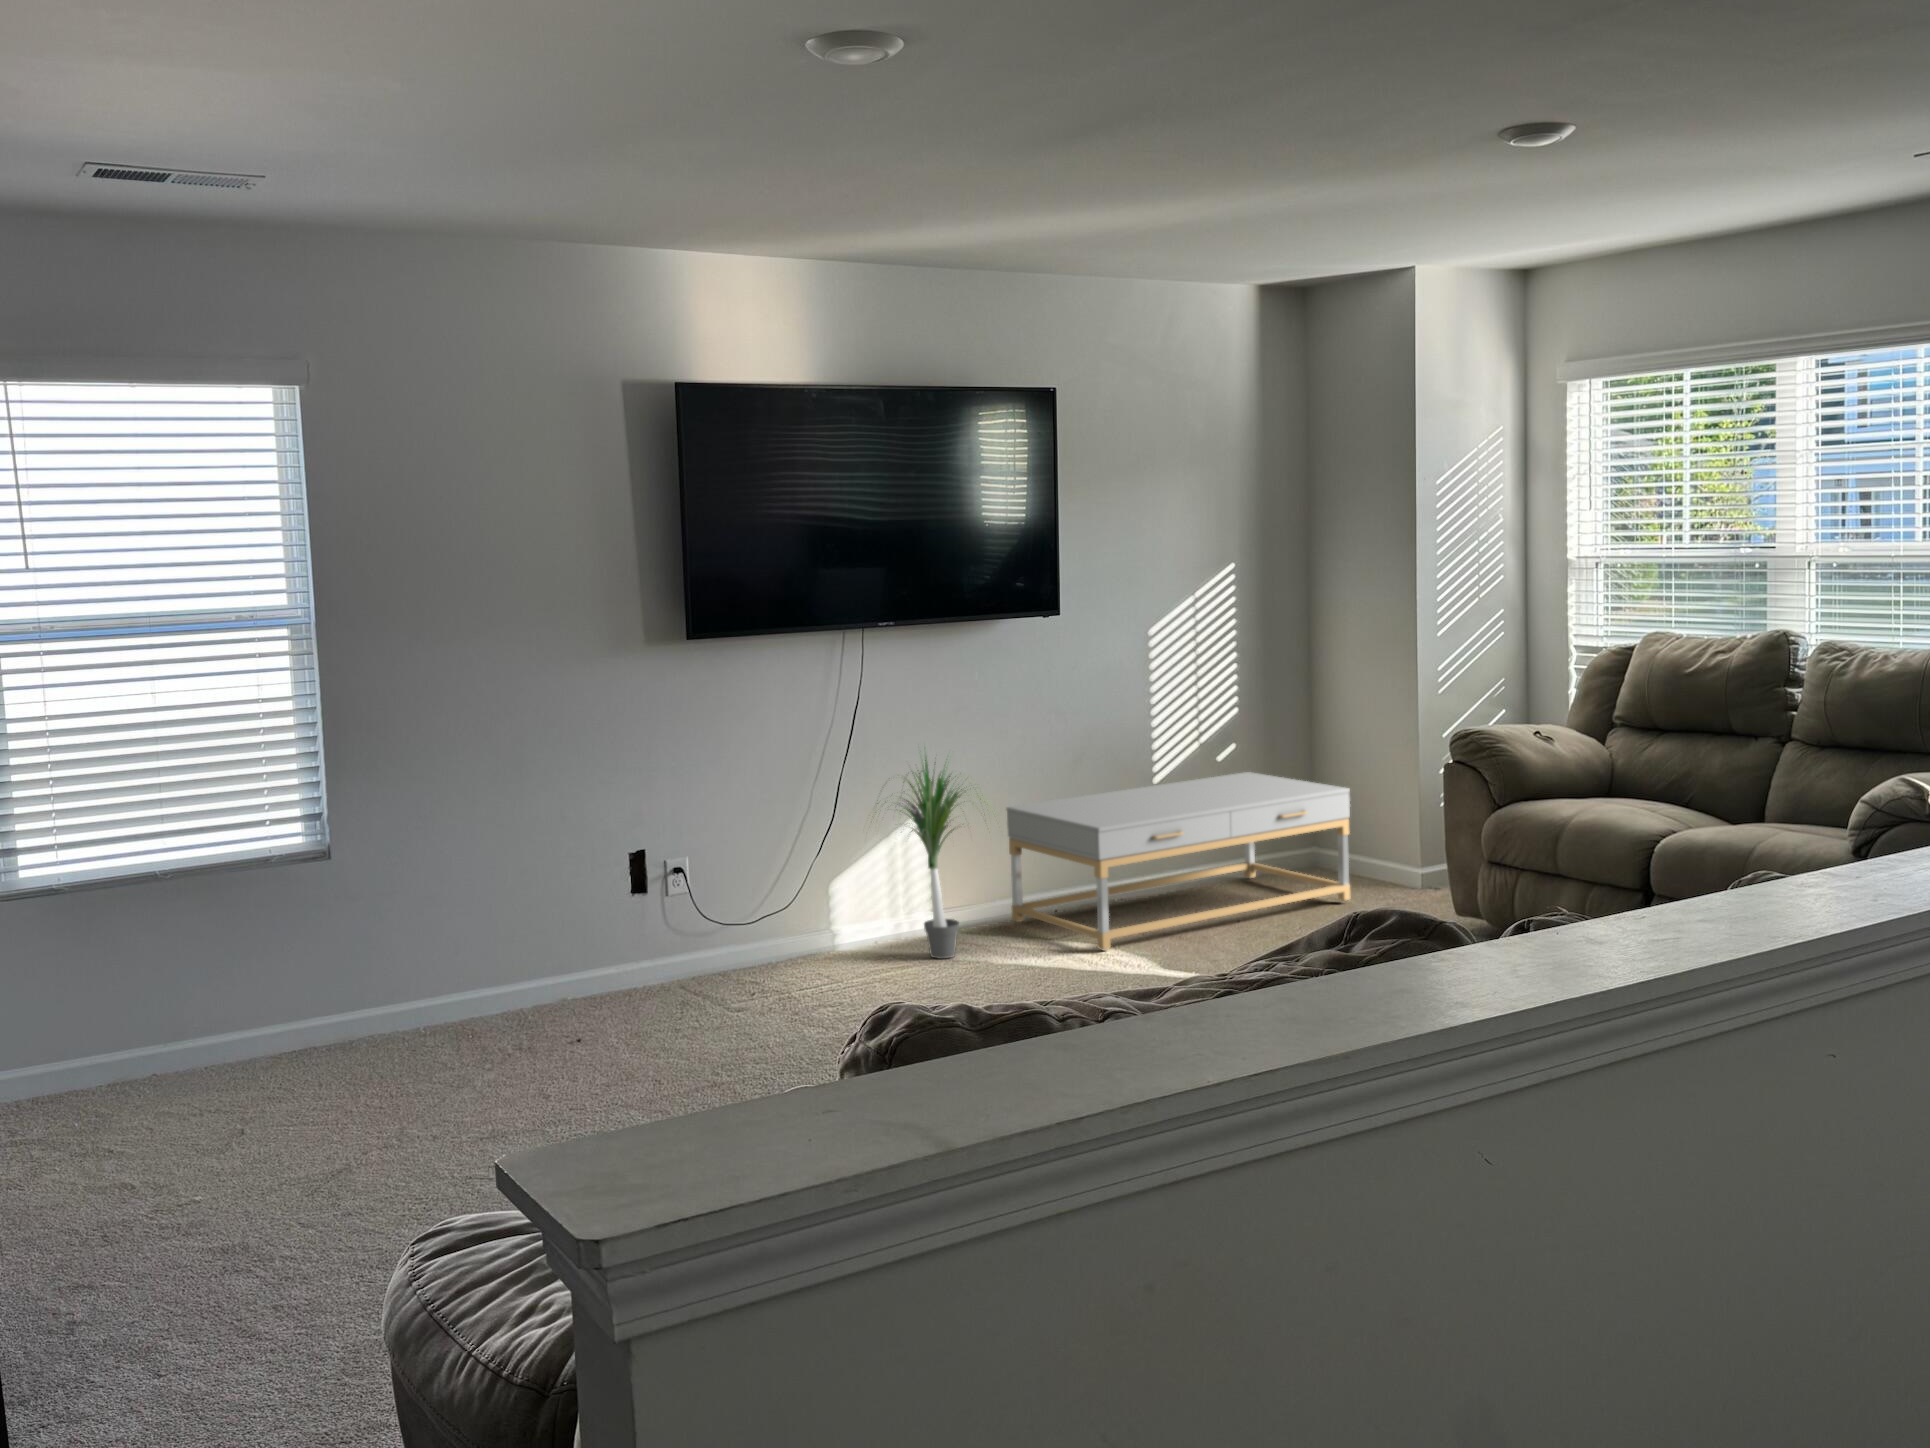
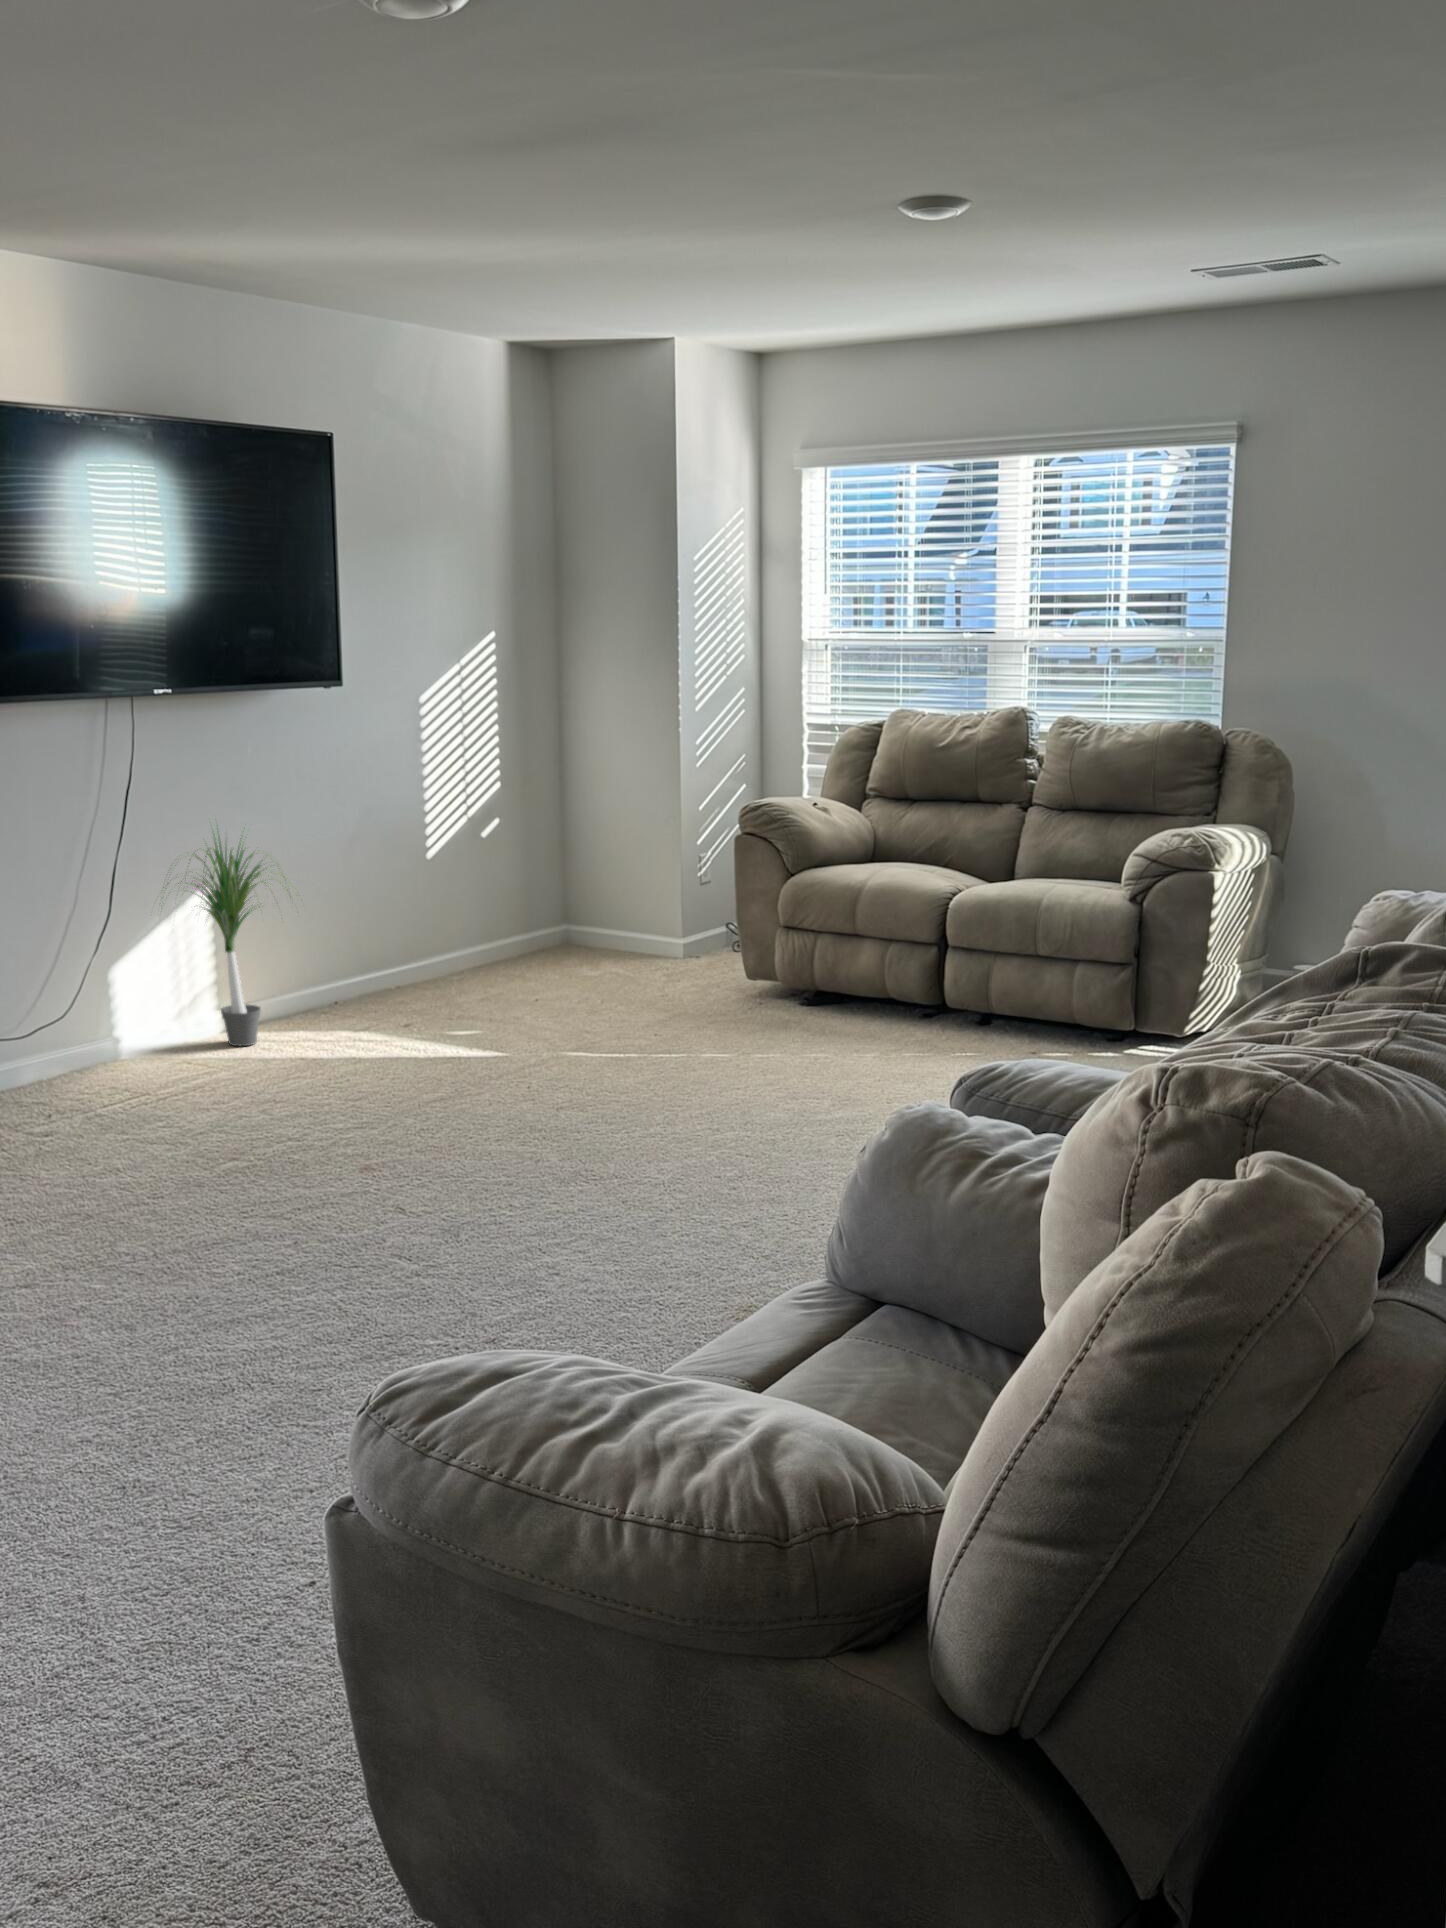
coffee table: present [1007,772,1350,950] -> none [287,846,624,1028]

